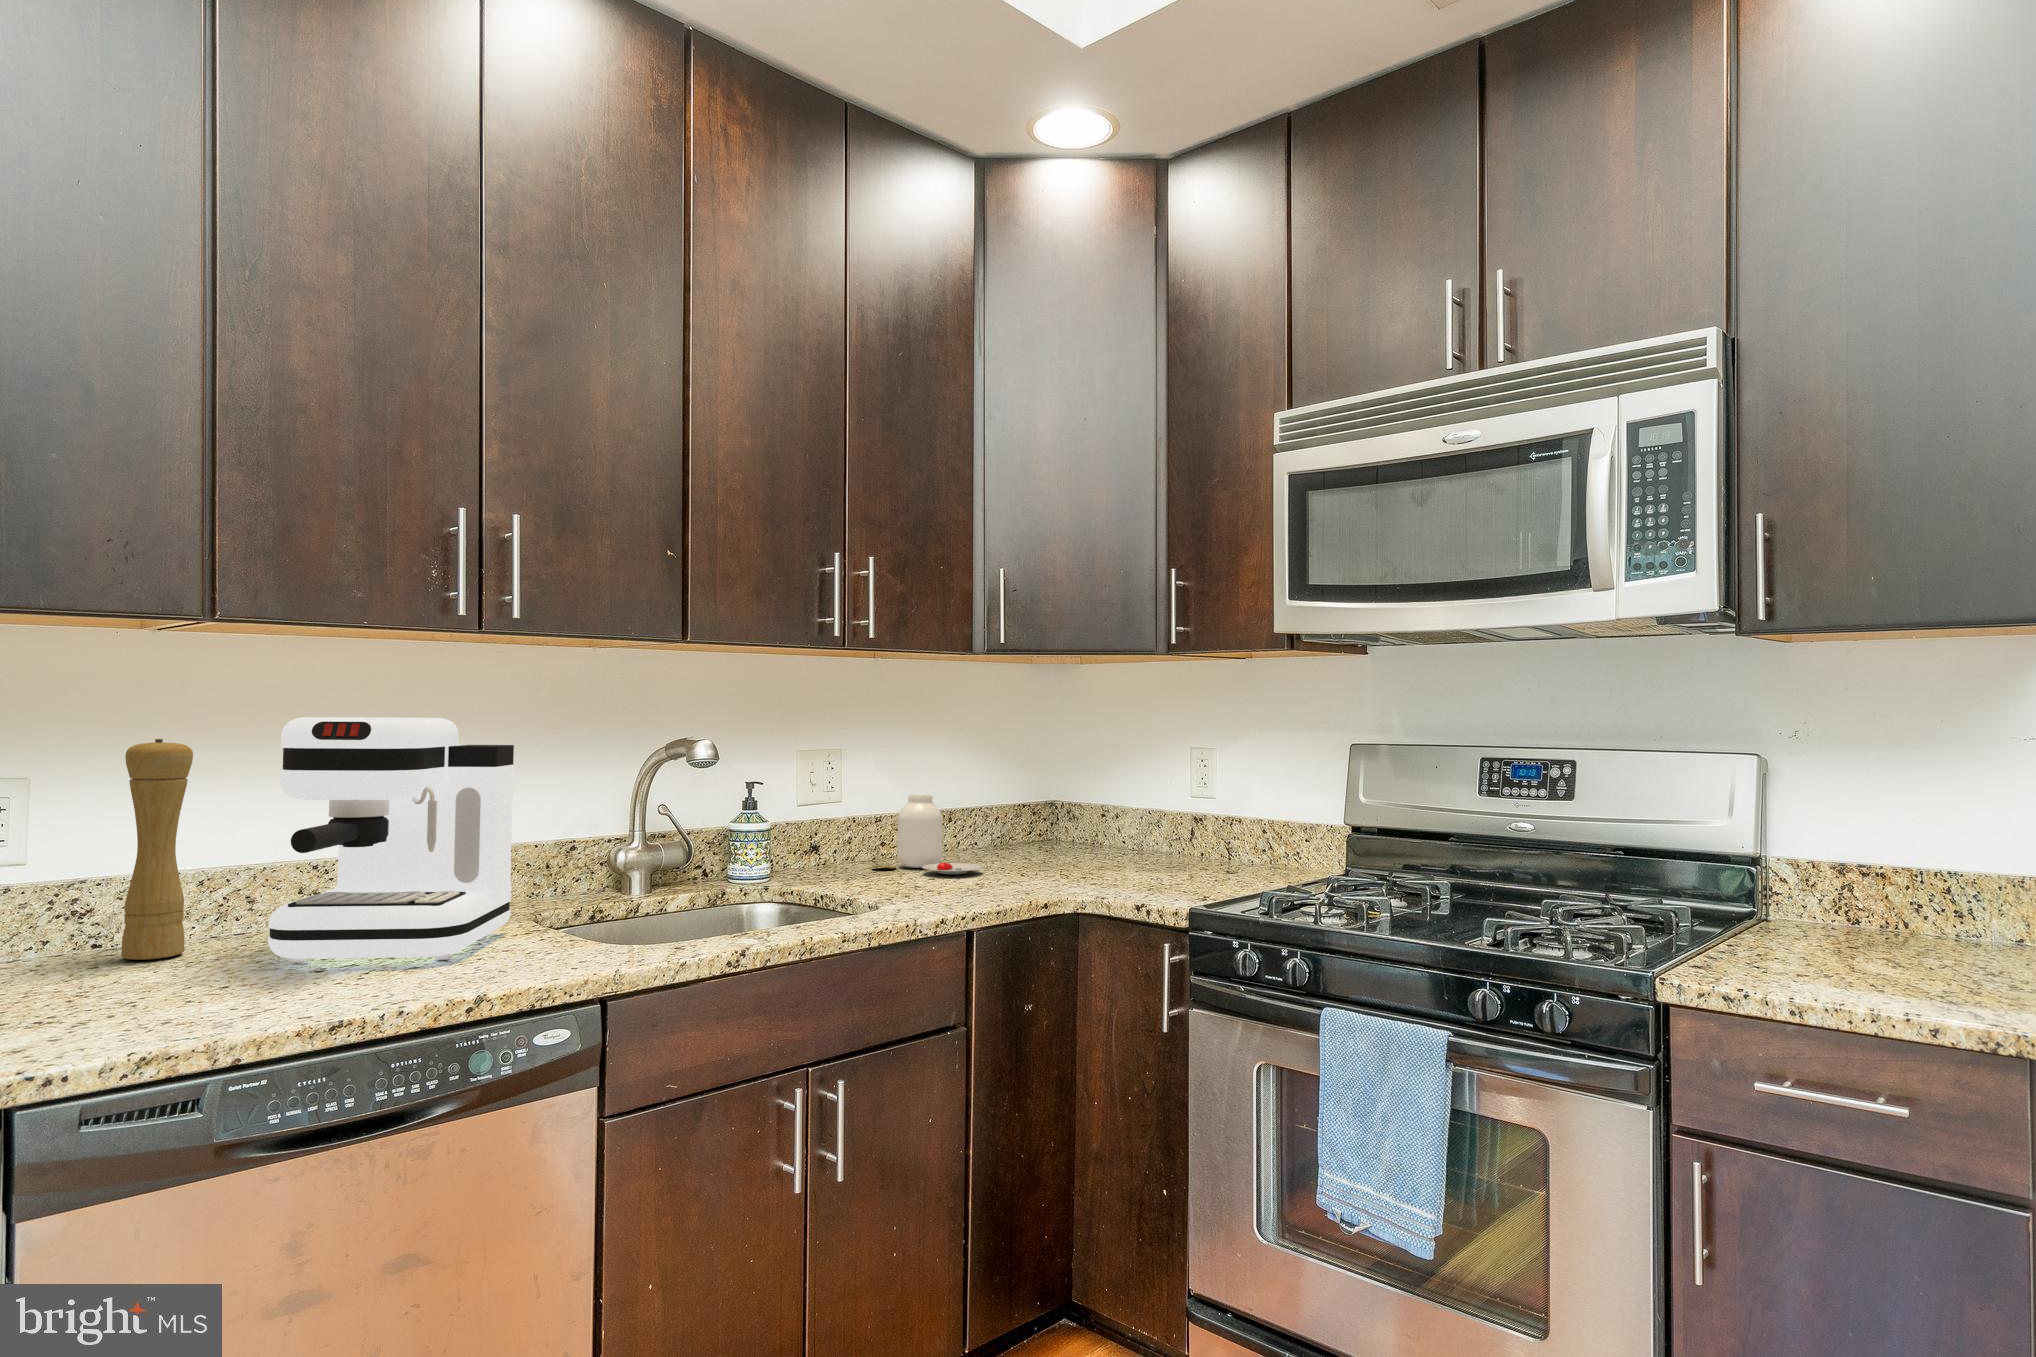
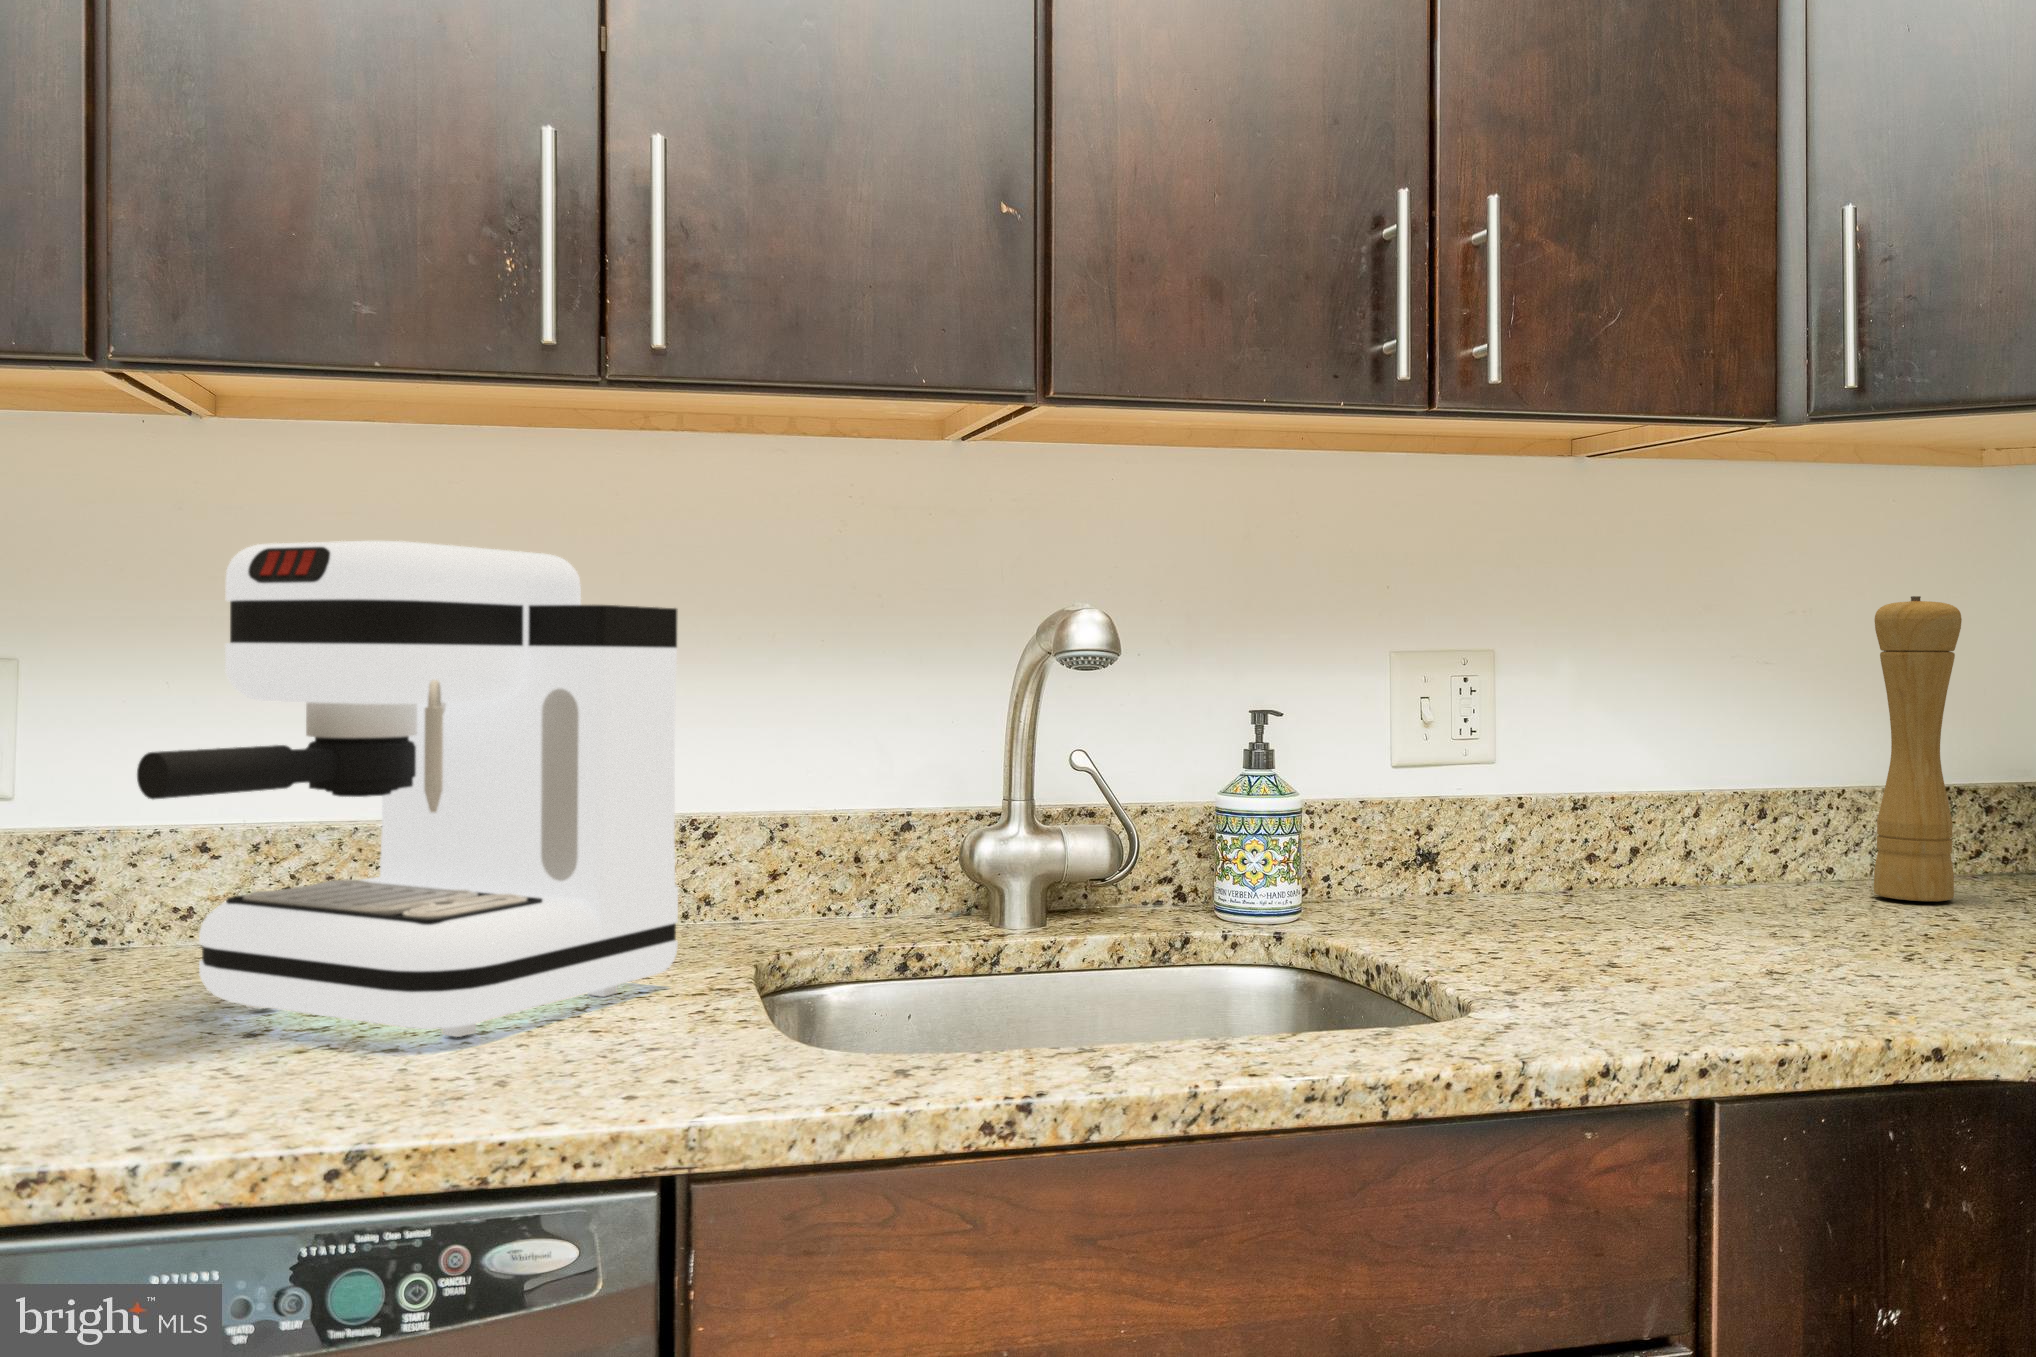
pepper mill: present [121,739,193,960] -> present [1874,596,1962,901]
jar: present [871,795,982,874] -> none [1543,753,1804,939]

